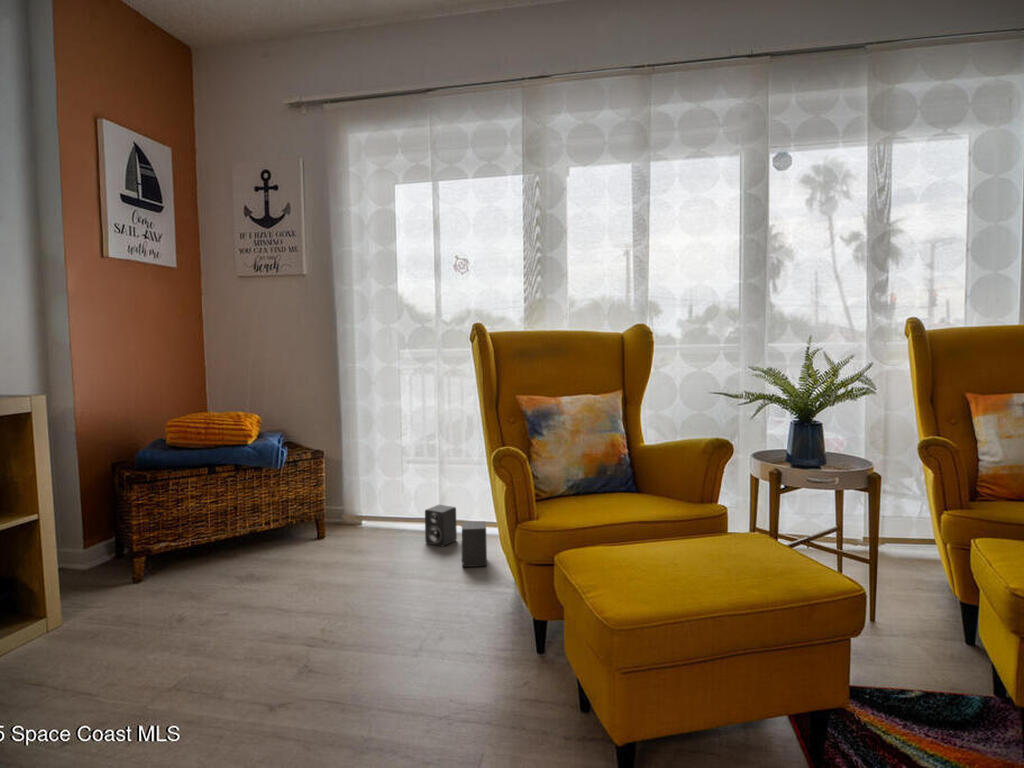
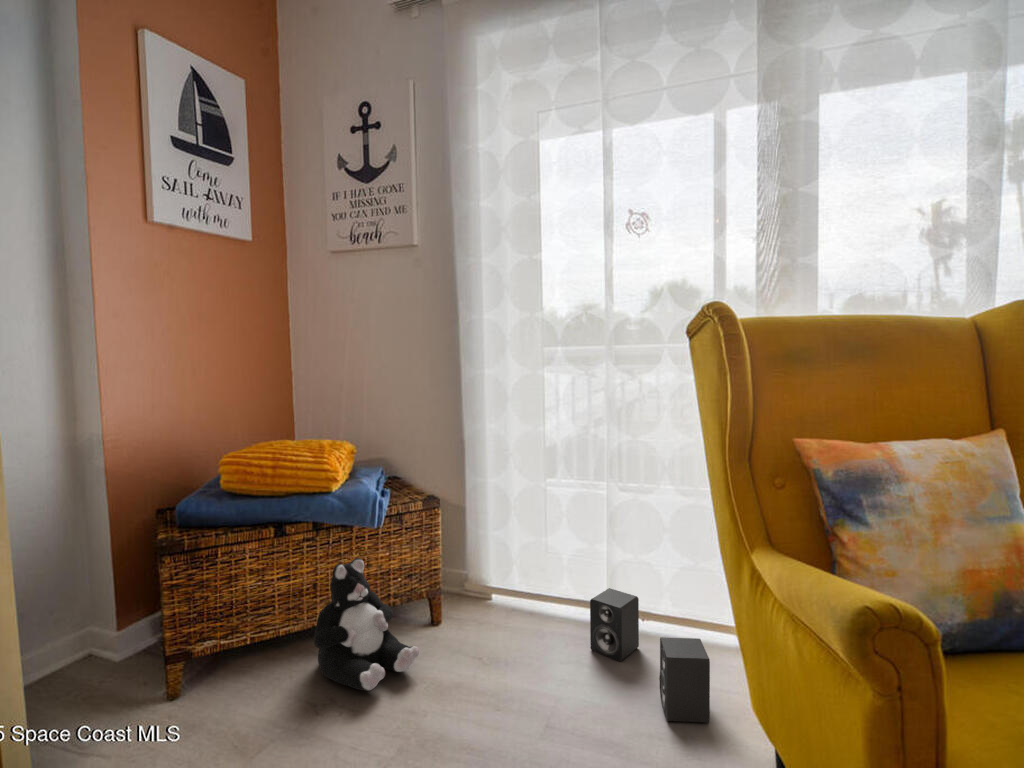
plush toy: none [237,488,310,568] -> present [314,558,419,691]

